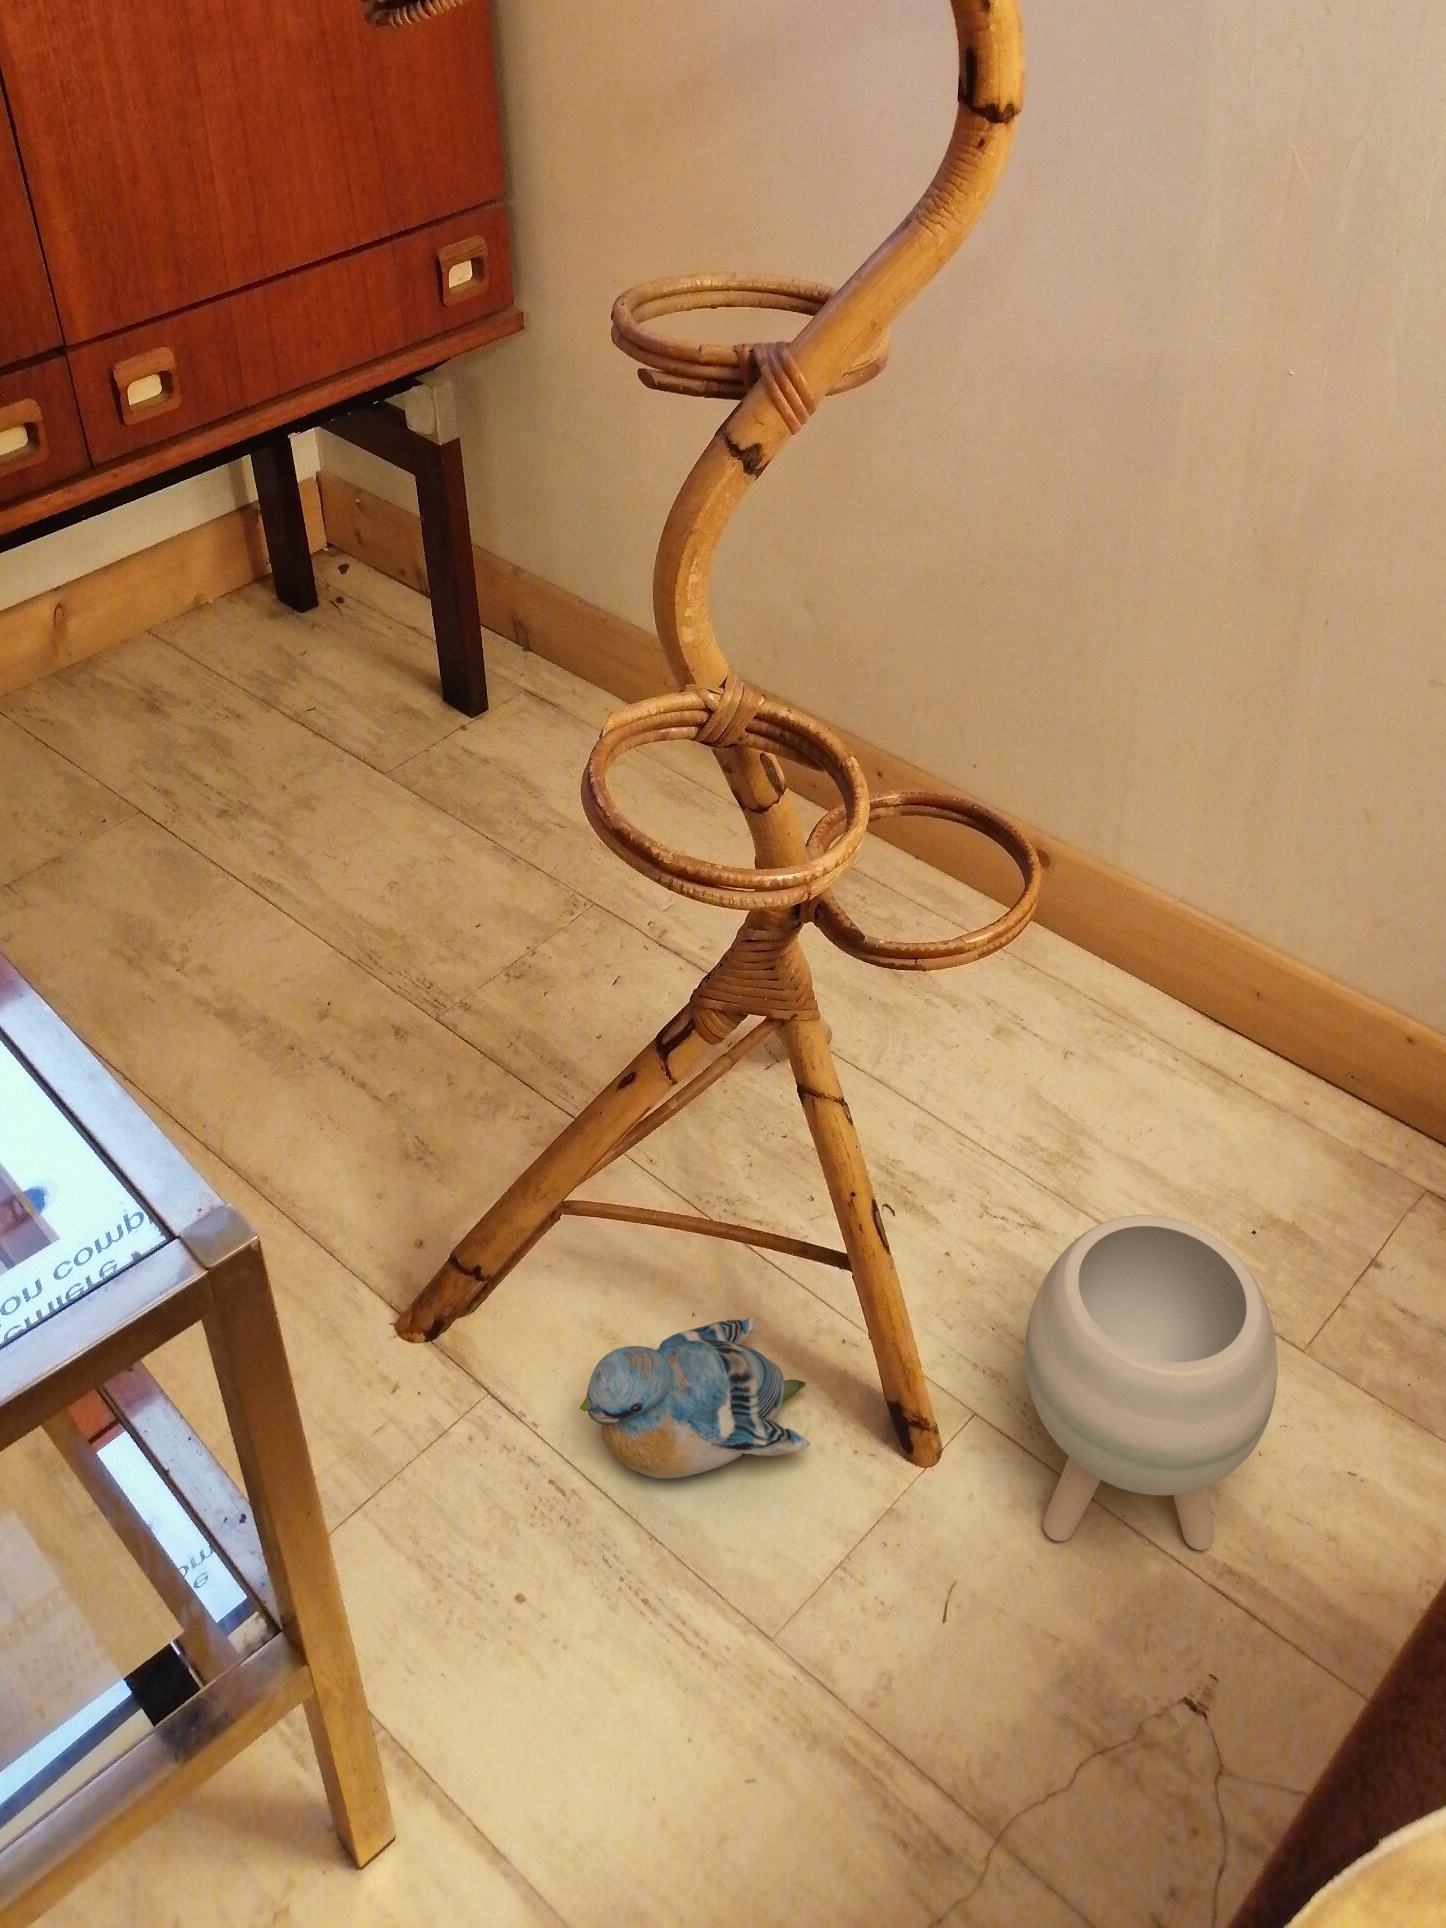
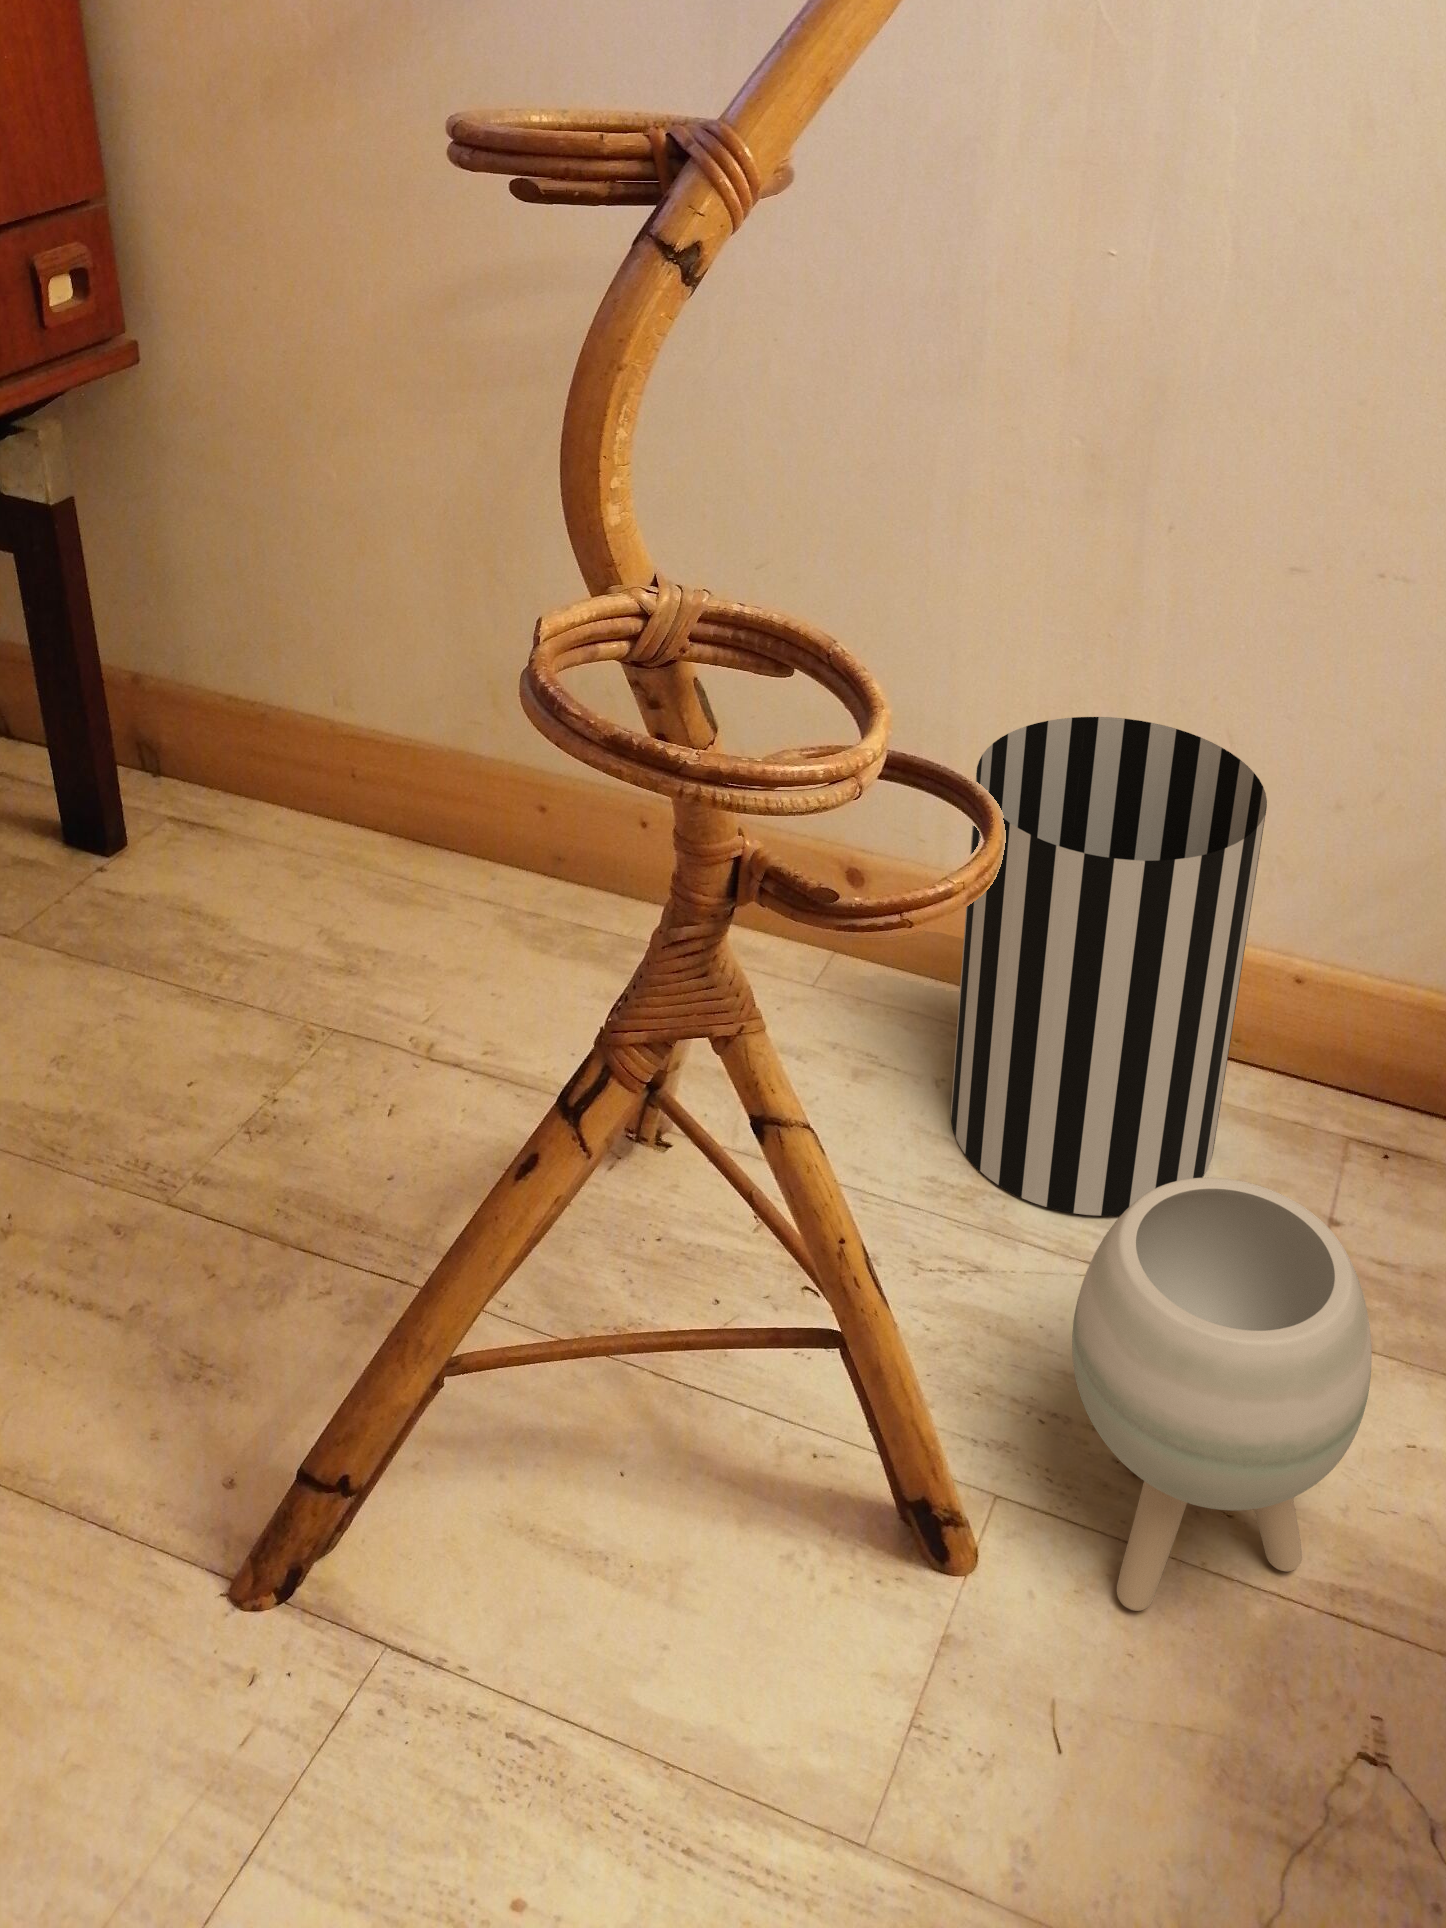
wastebasket: none [1064,773,1367,1216] -> present [951,717,1267,1216]
plush toy: present [580,1318,810,1478] -> none [548,1450,831,1686]

